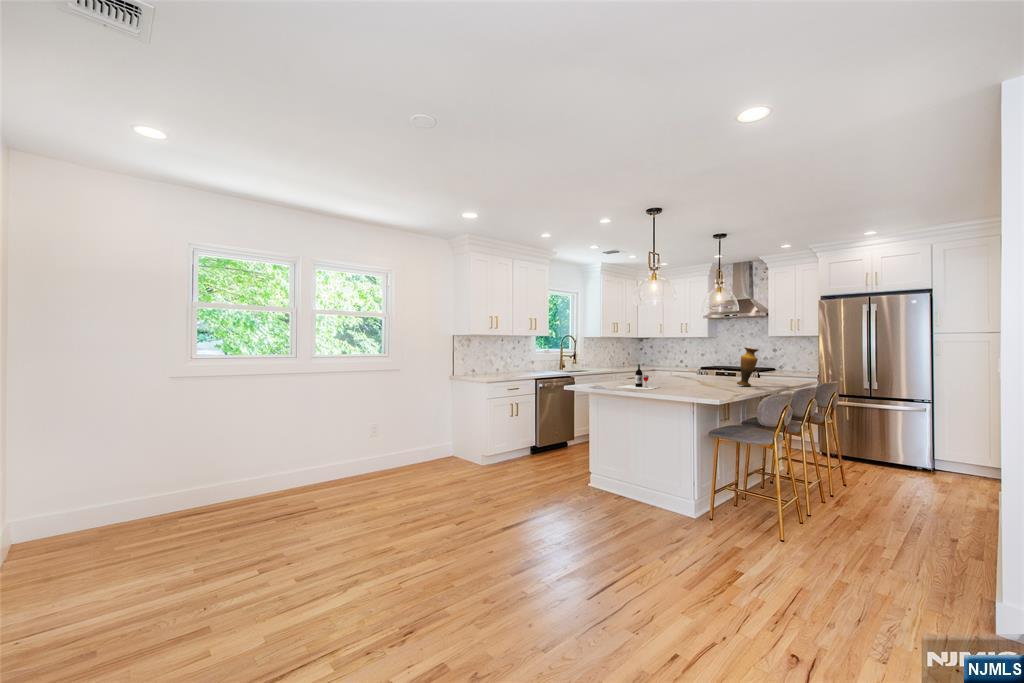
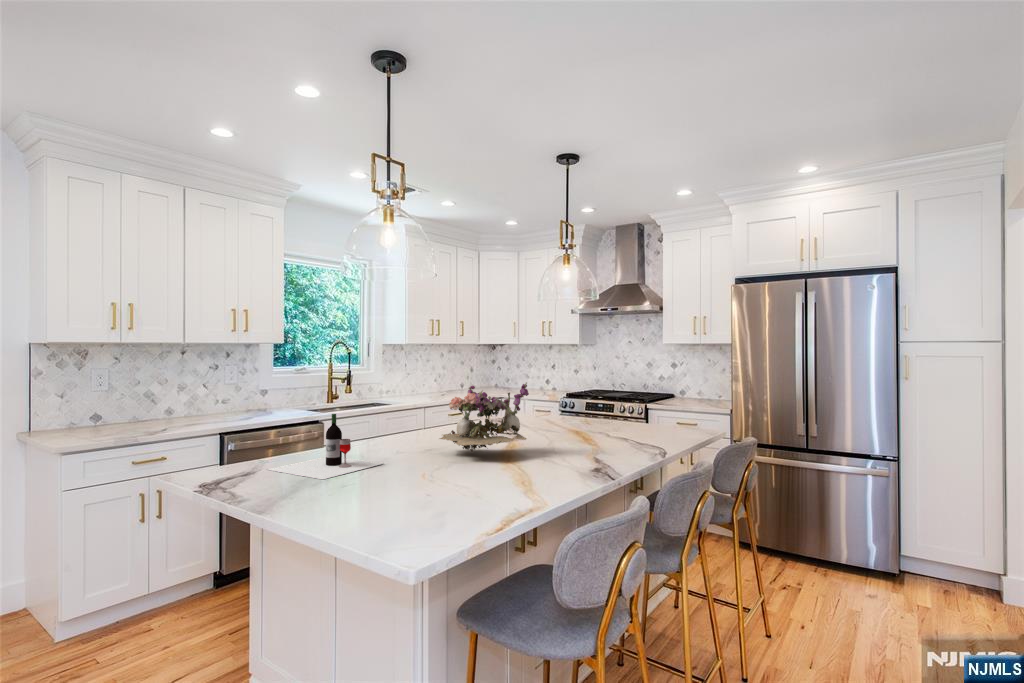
vase: present [737,347,758,387] -> none [558,372,598,452]
flower arrangement: none [678,352,726,386] -> present [440,382,529,453]

